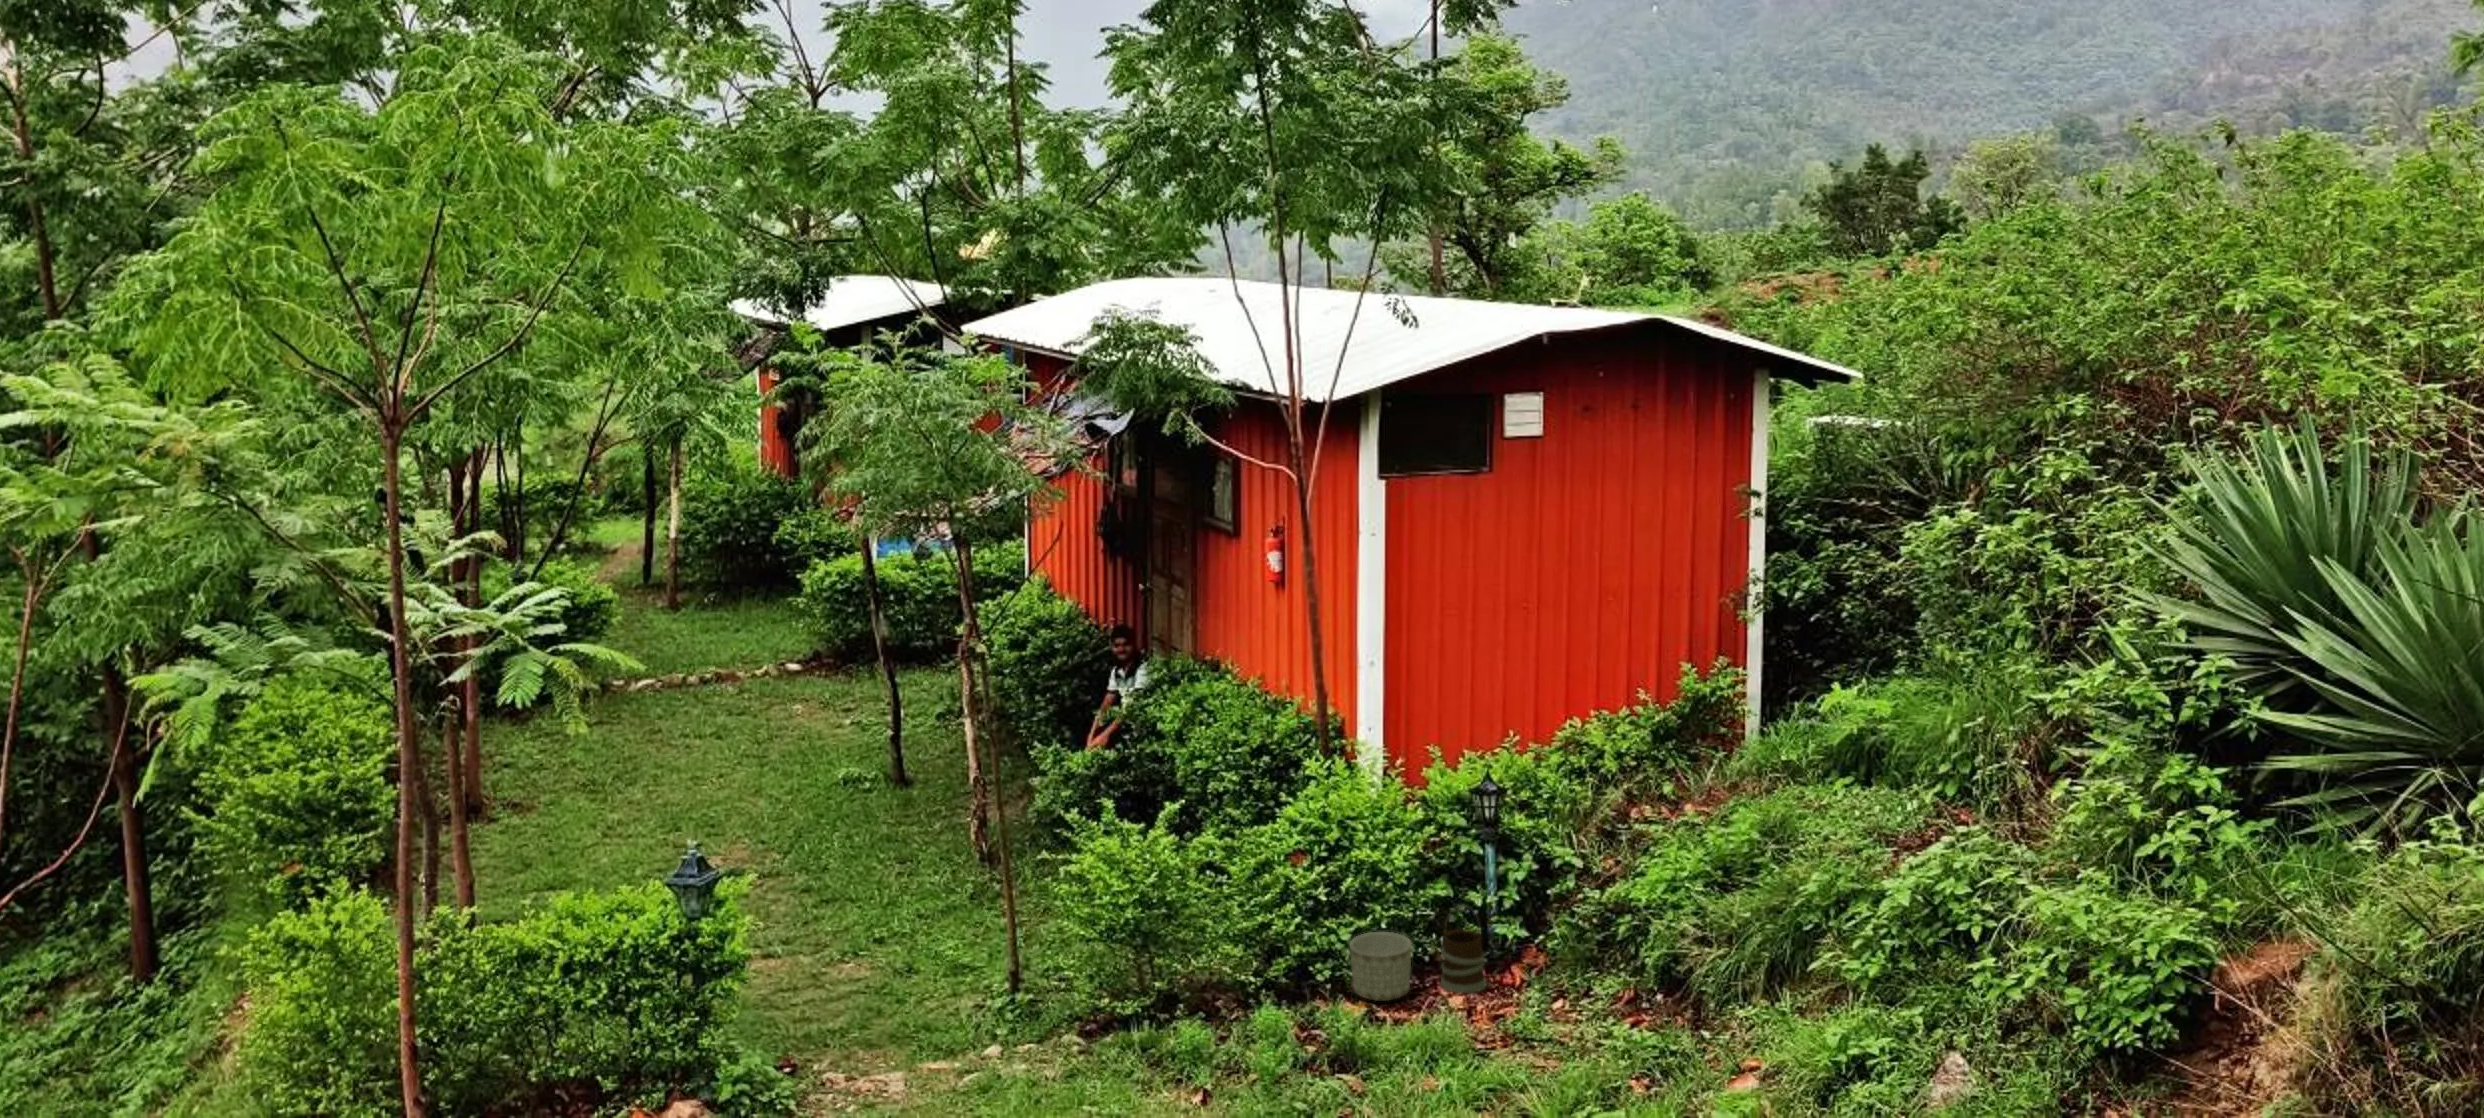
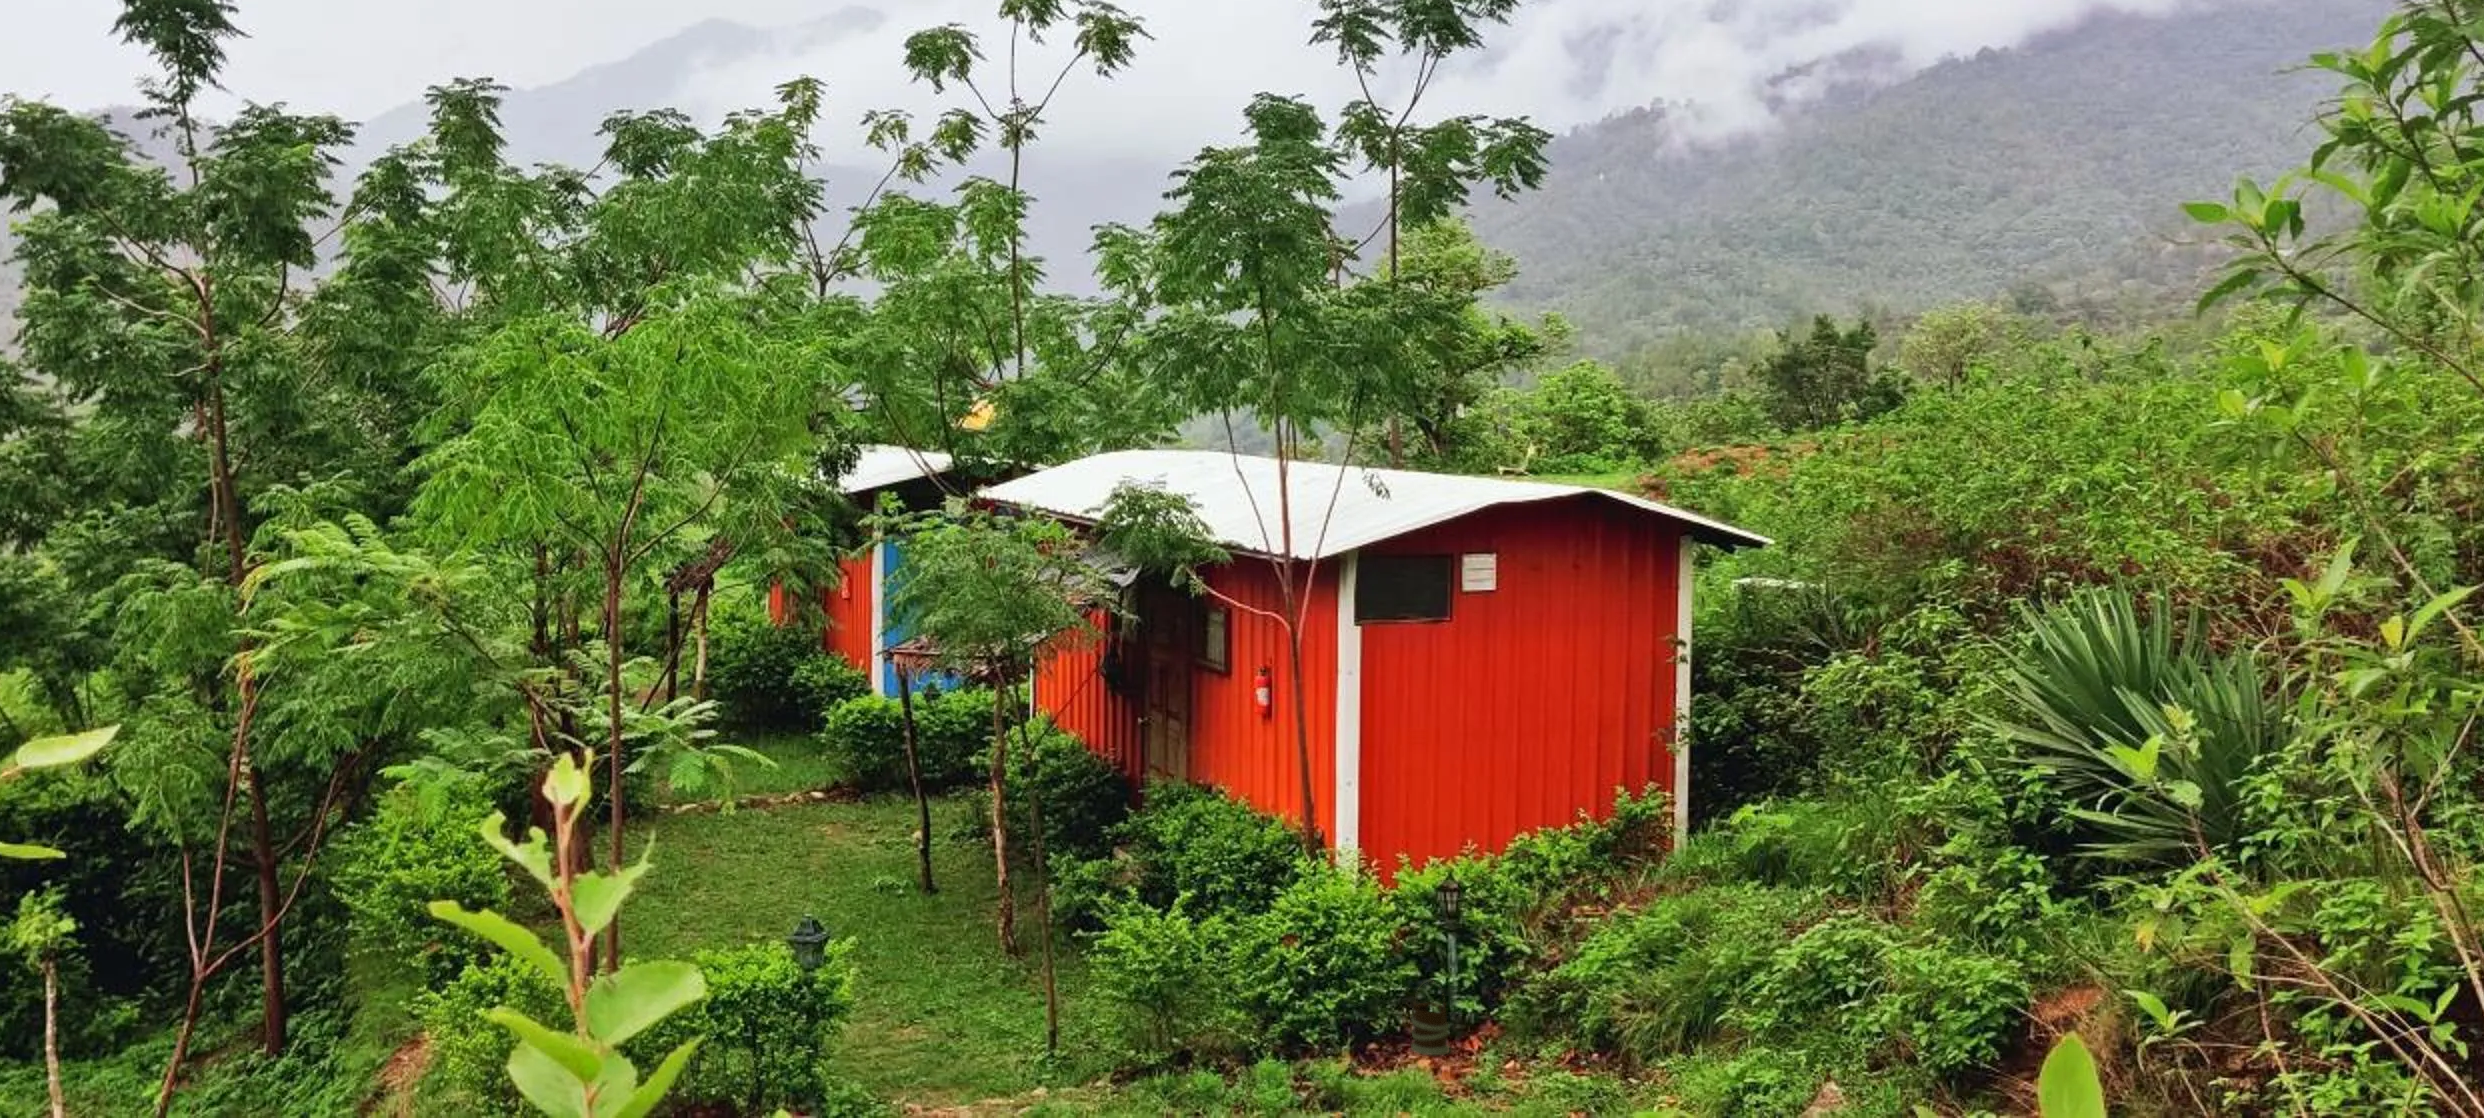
planter: present [1350,932,1411,1001] -> none [1335,1002,1387,1059]

